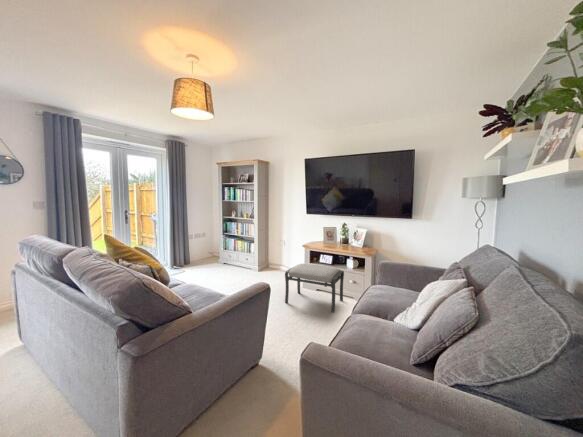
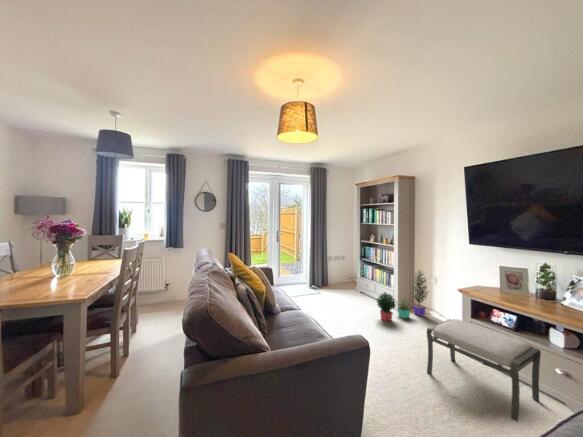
potted plant: none [242,236,280,279] -> present [377,271,428,321]

